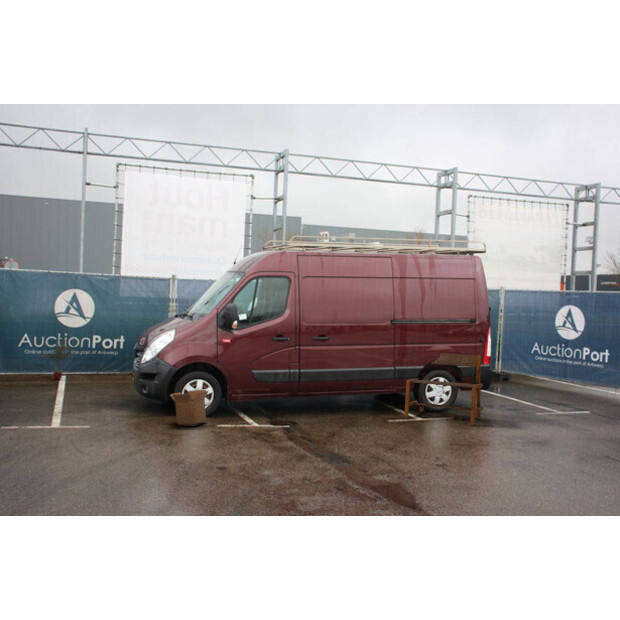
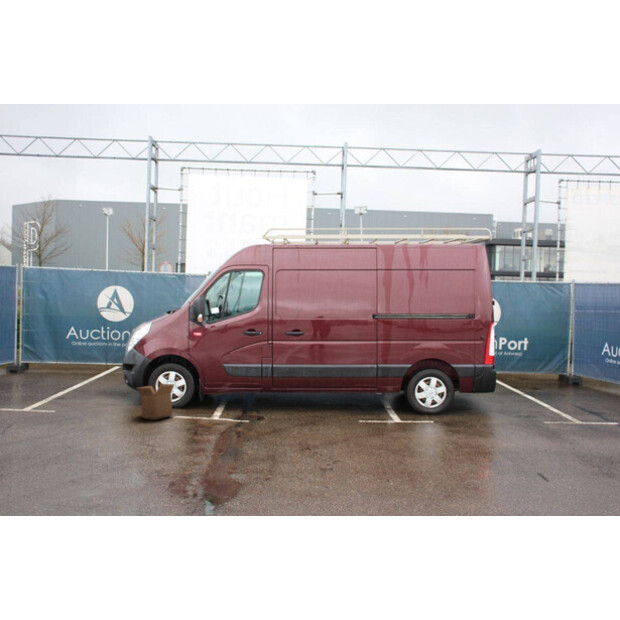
potted tree: present [41,339,76,380] -> none [83,330,114,370]
bench: present [405,353,483,425] -> none [387,349,475,432]

